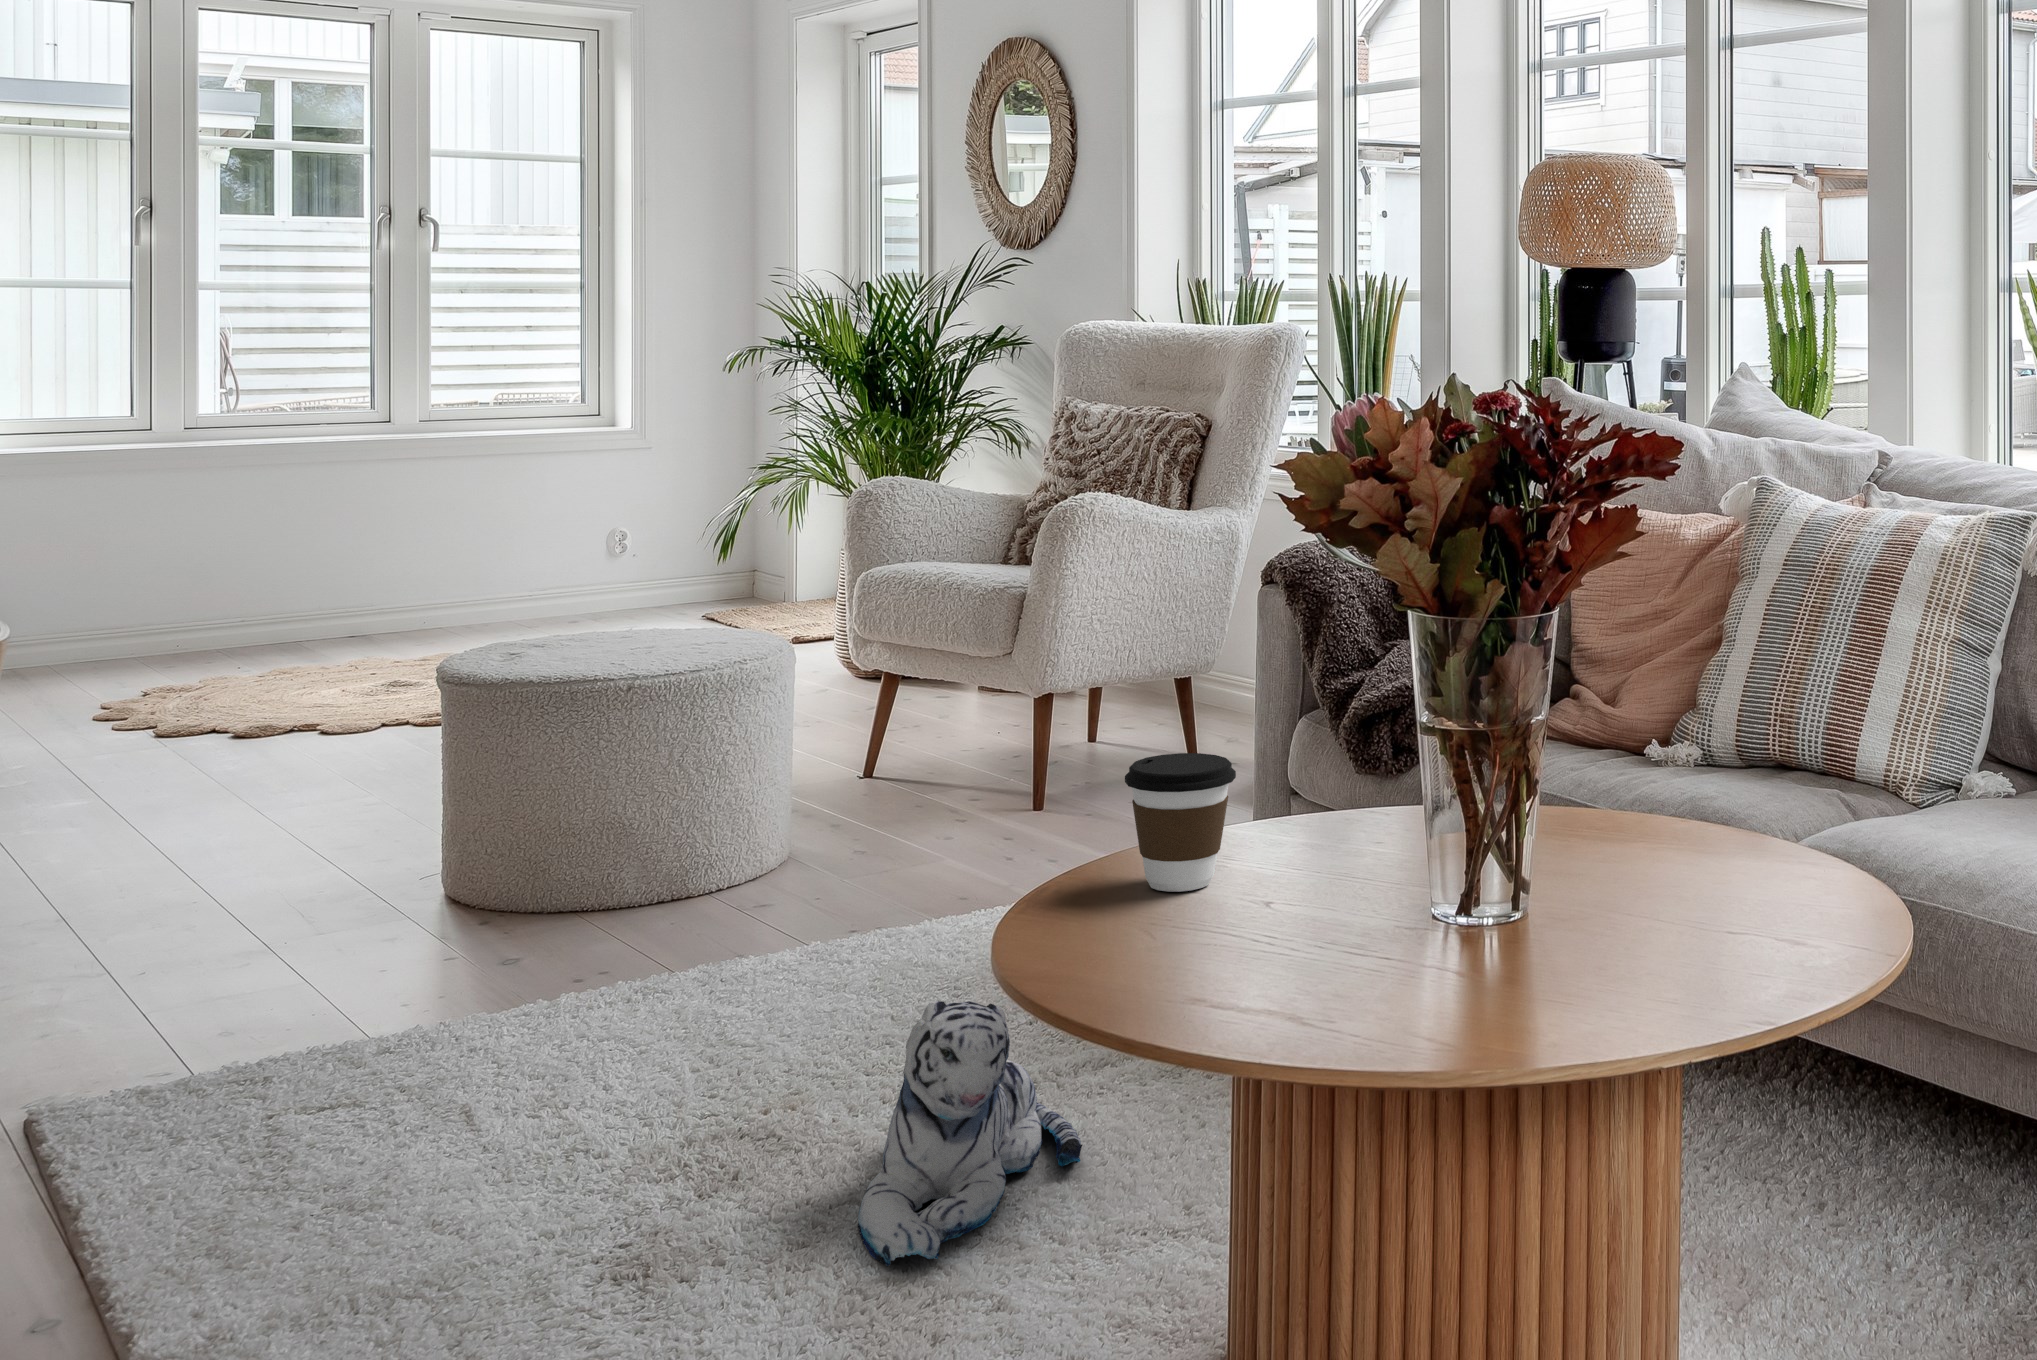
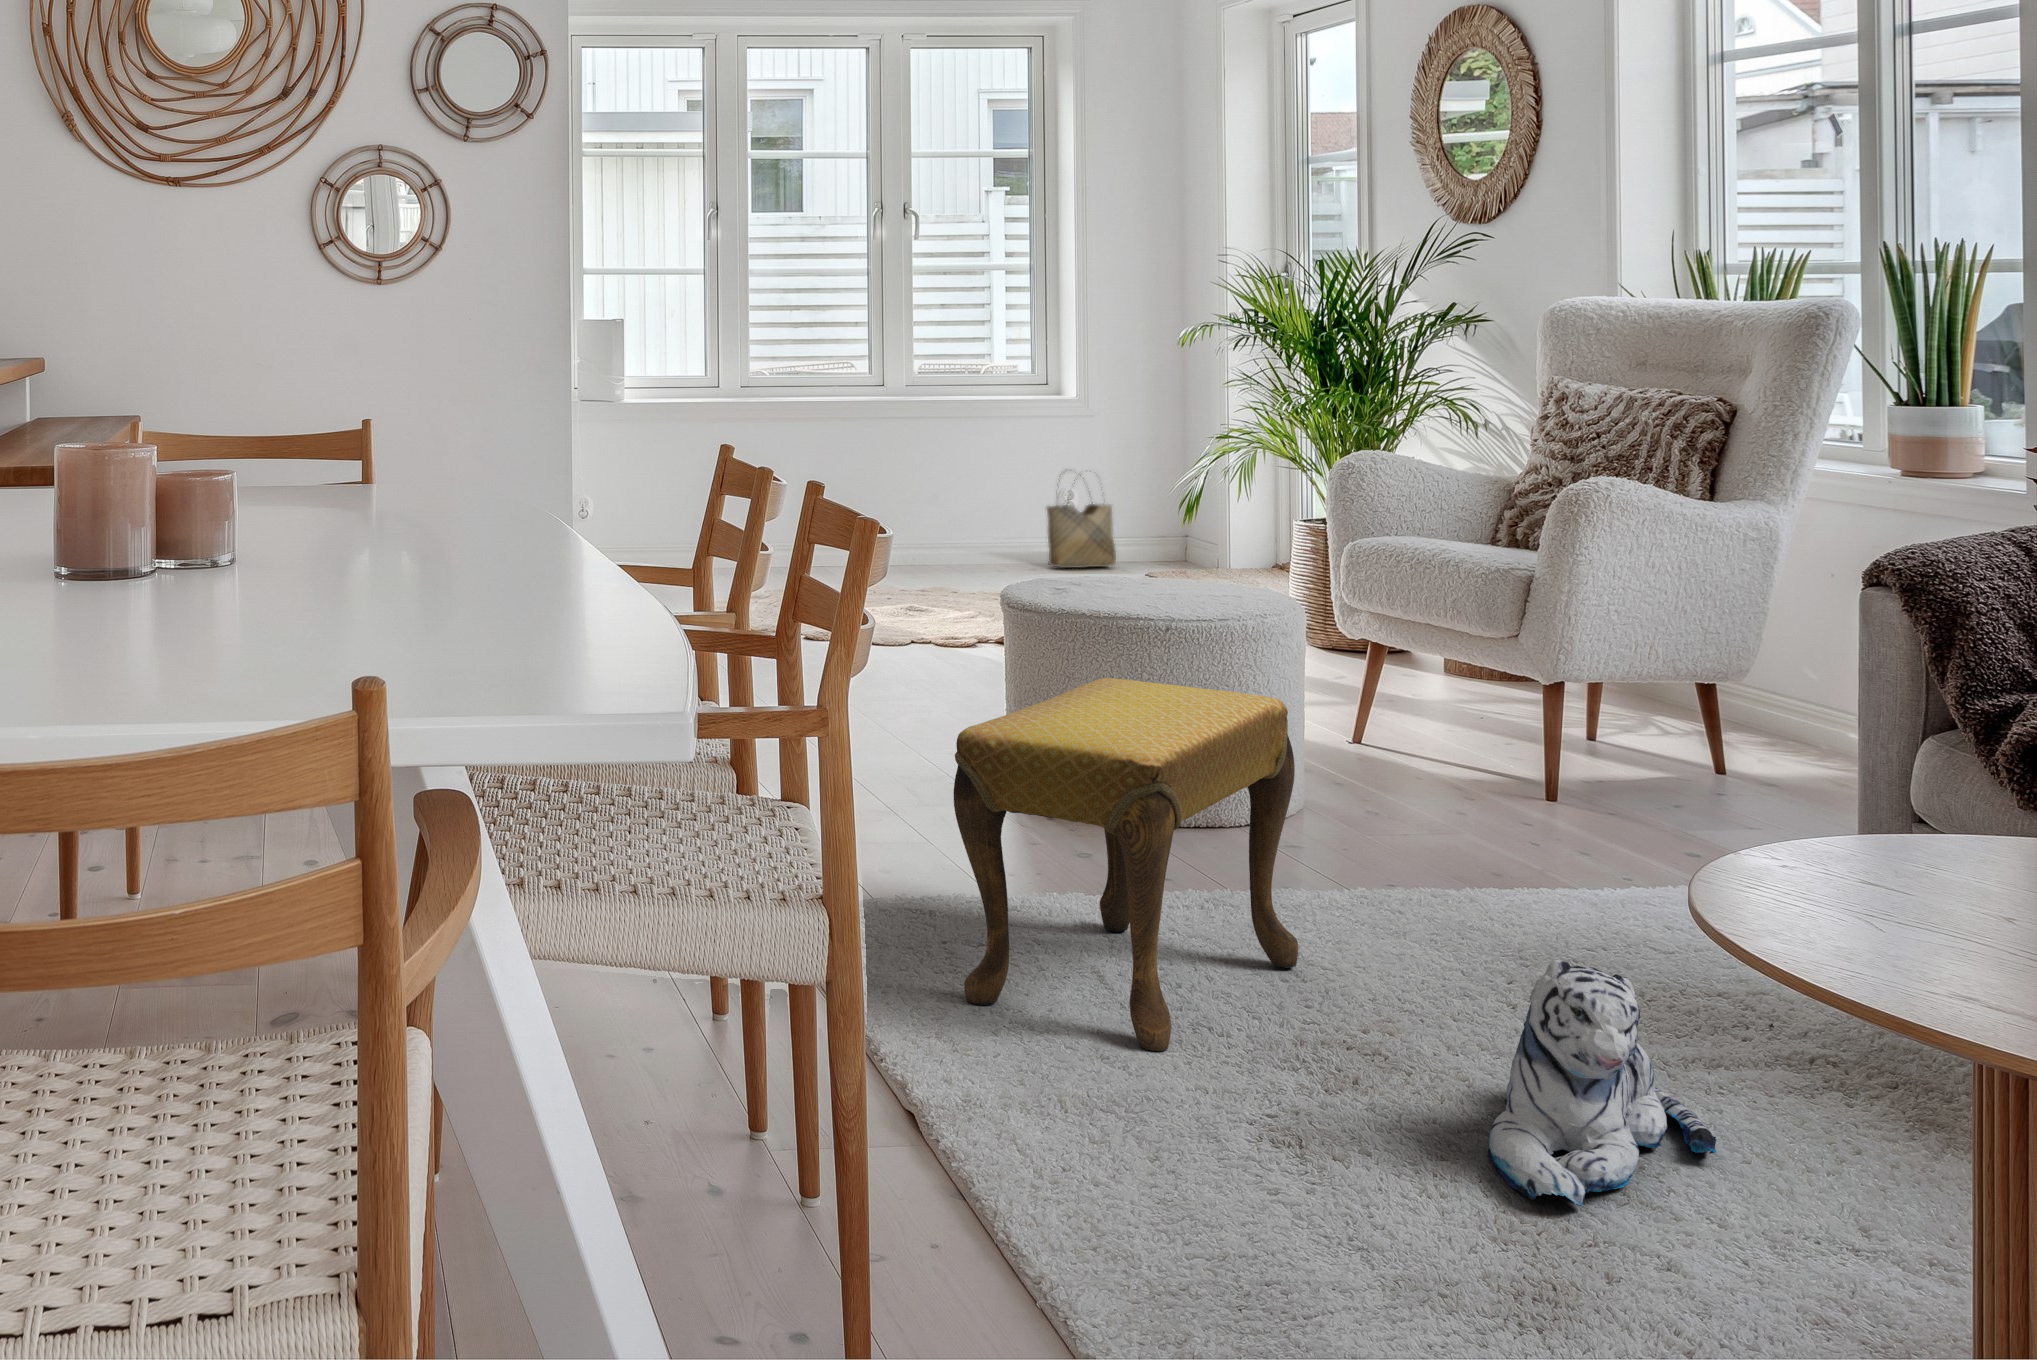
woven basket: none [587,510,669,620] -> present [1047,470,1116,568]
coffee cup: present [1125,753,1236,892] -> none [1802,753,1940,898]
footstool: none [265,756,720,1197] -> present [954,678,1298,1051]

